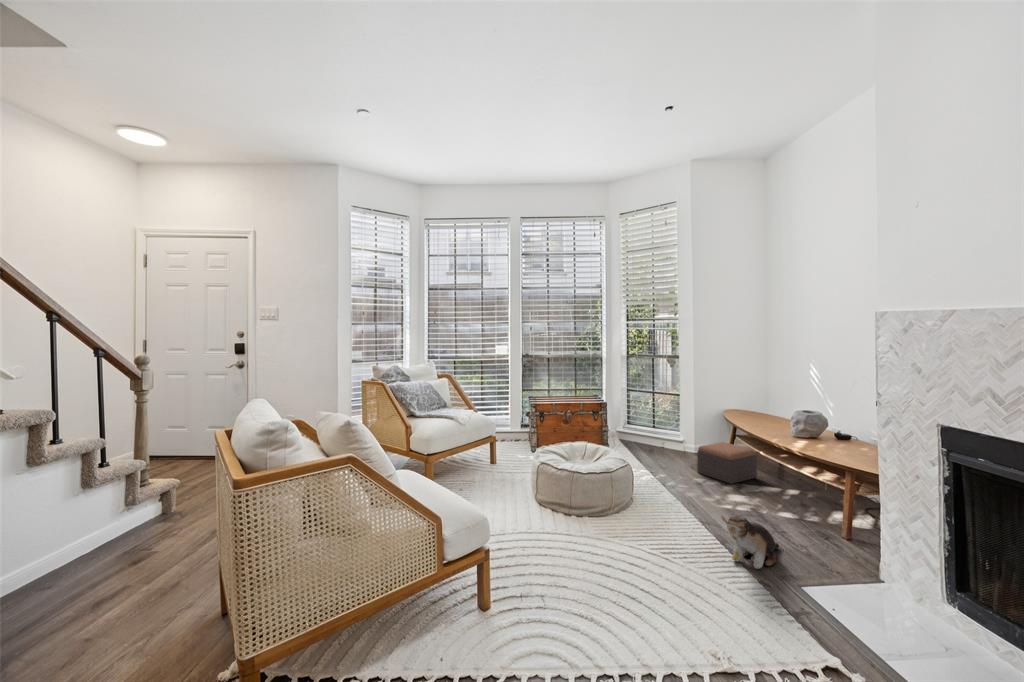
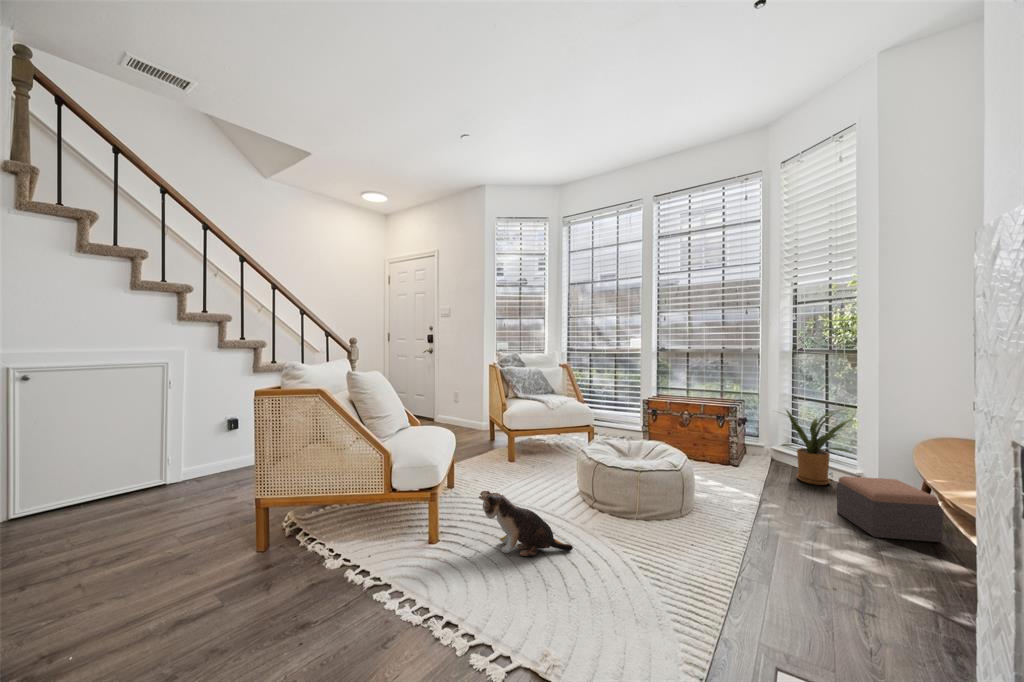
house plant: none [630,397,688,455] -> present [781,410,853,485]
plush toy: present [722,515,779,569] -> present [479,491,573,556]

